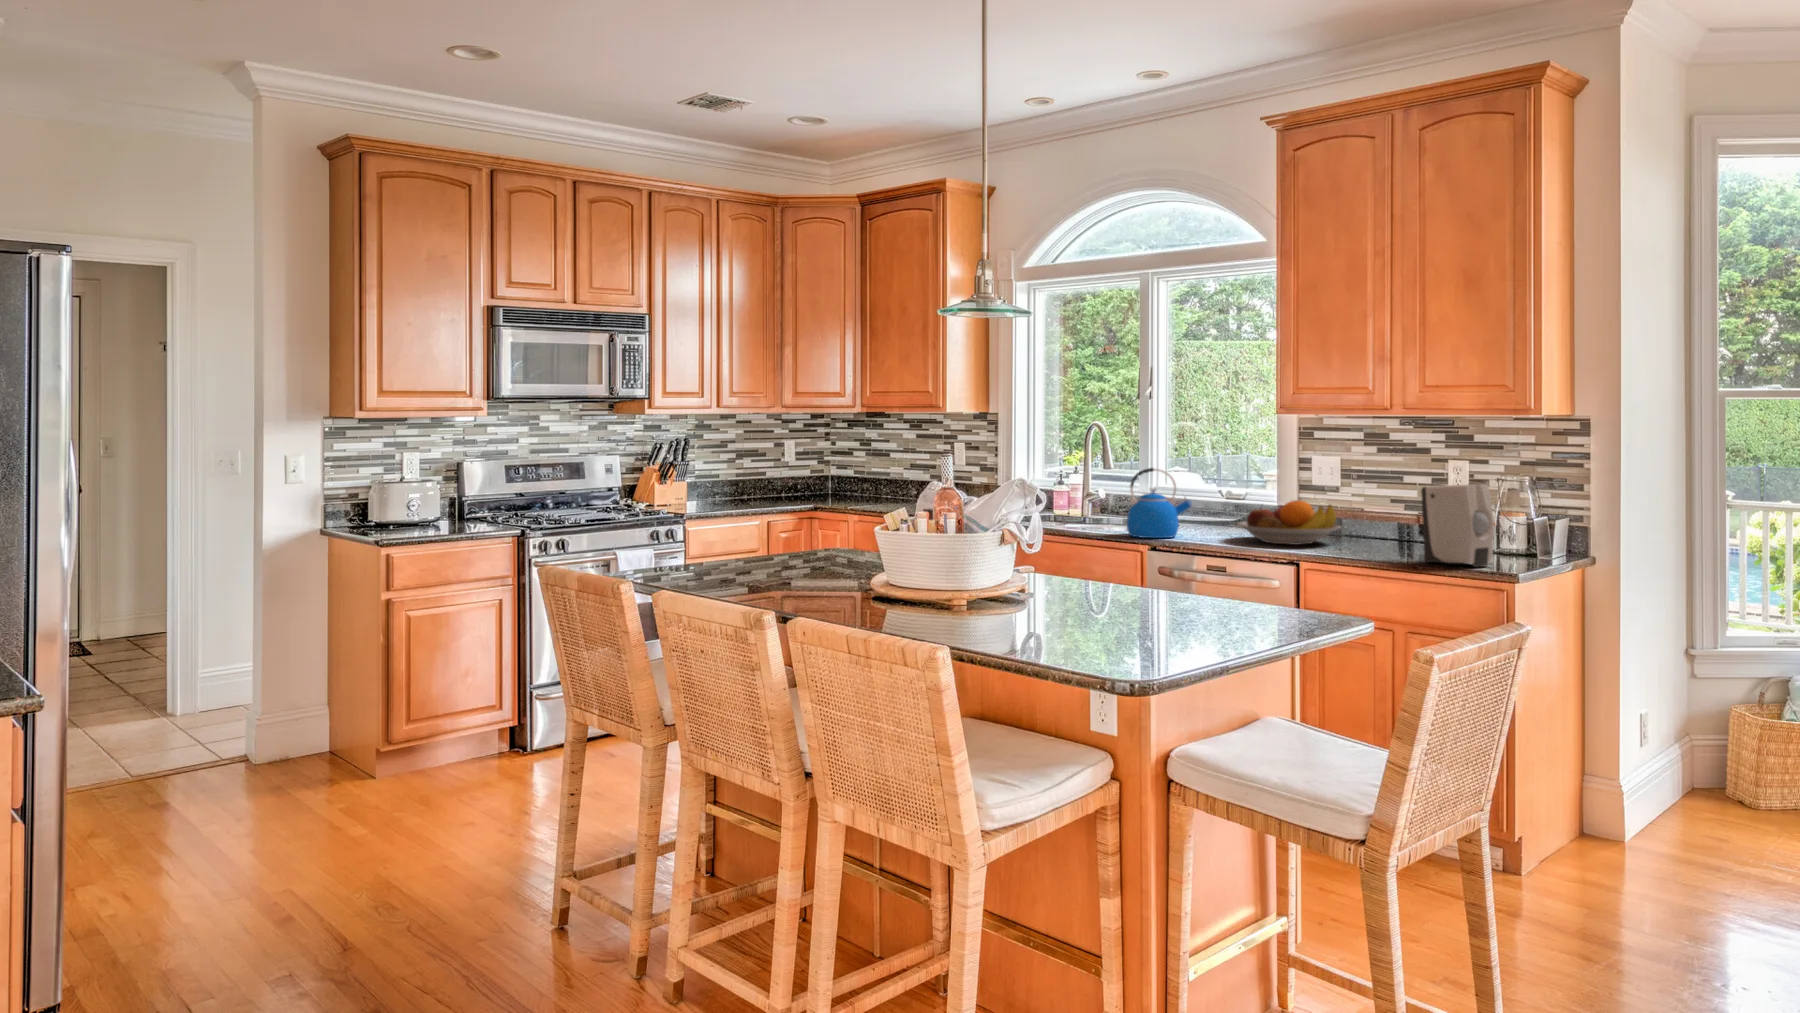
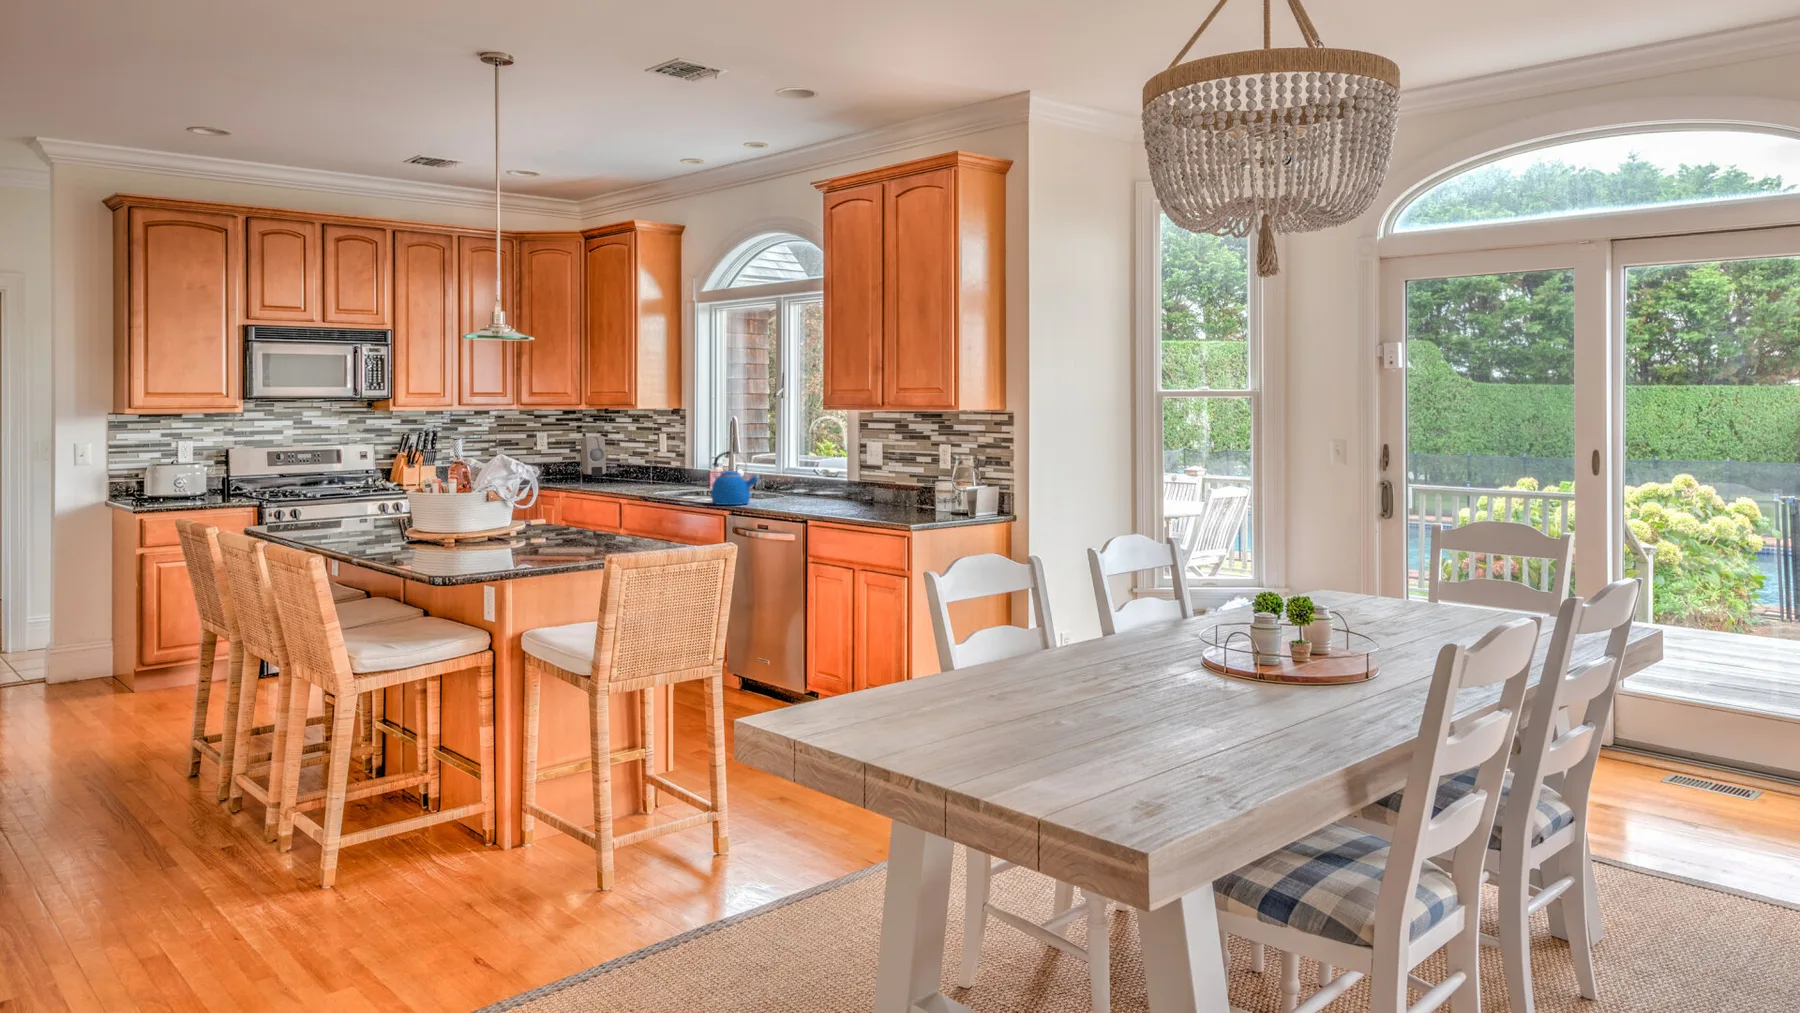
soap dispenser: present [1421,484,1494,567] -> present [580,436,606,476]
fruit bowl: present [1237,500,1340,545] -> none [782,476,858,509]

